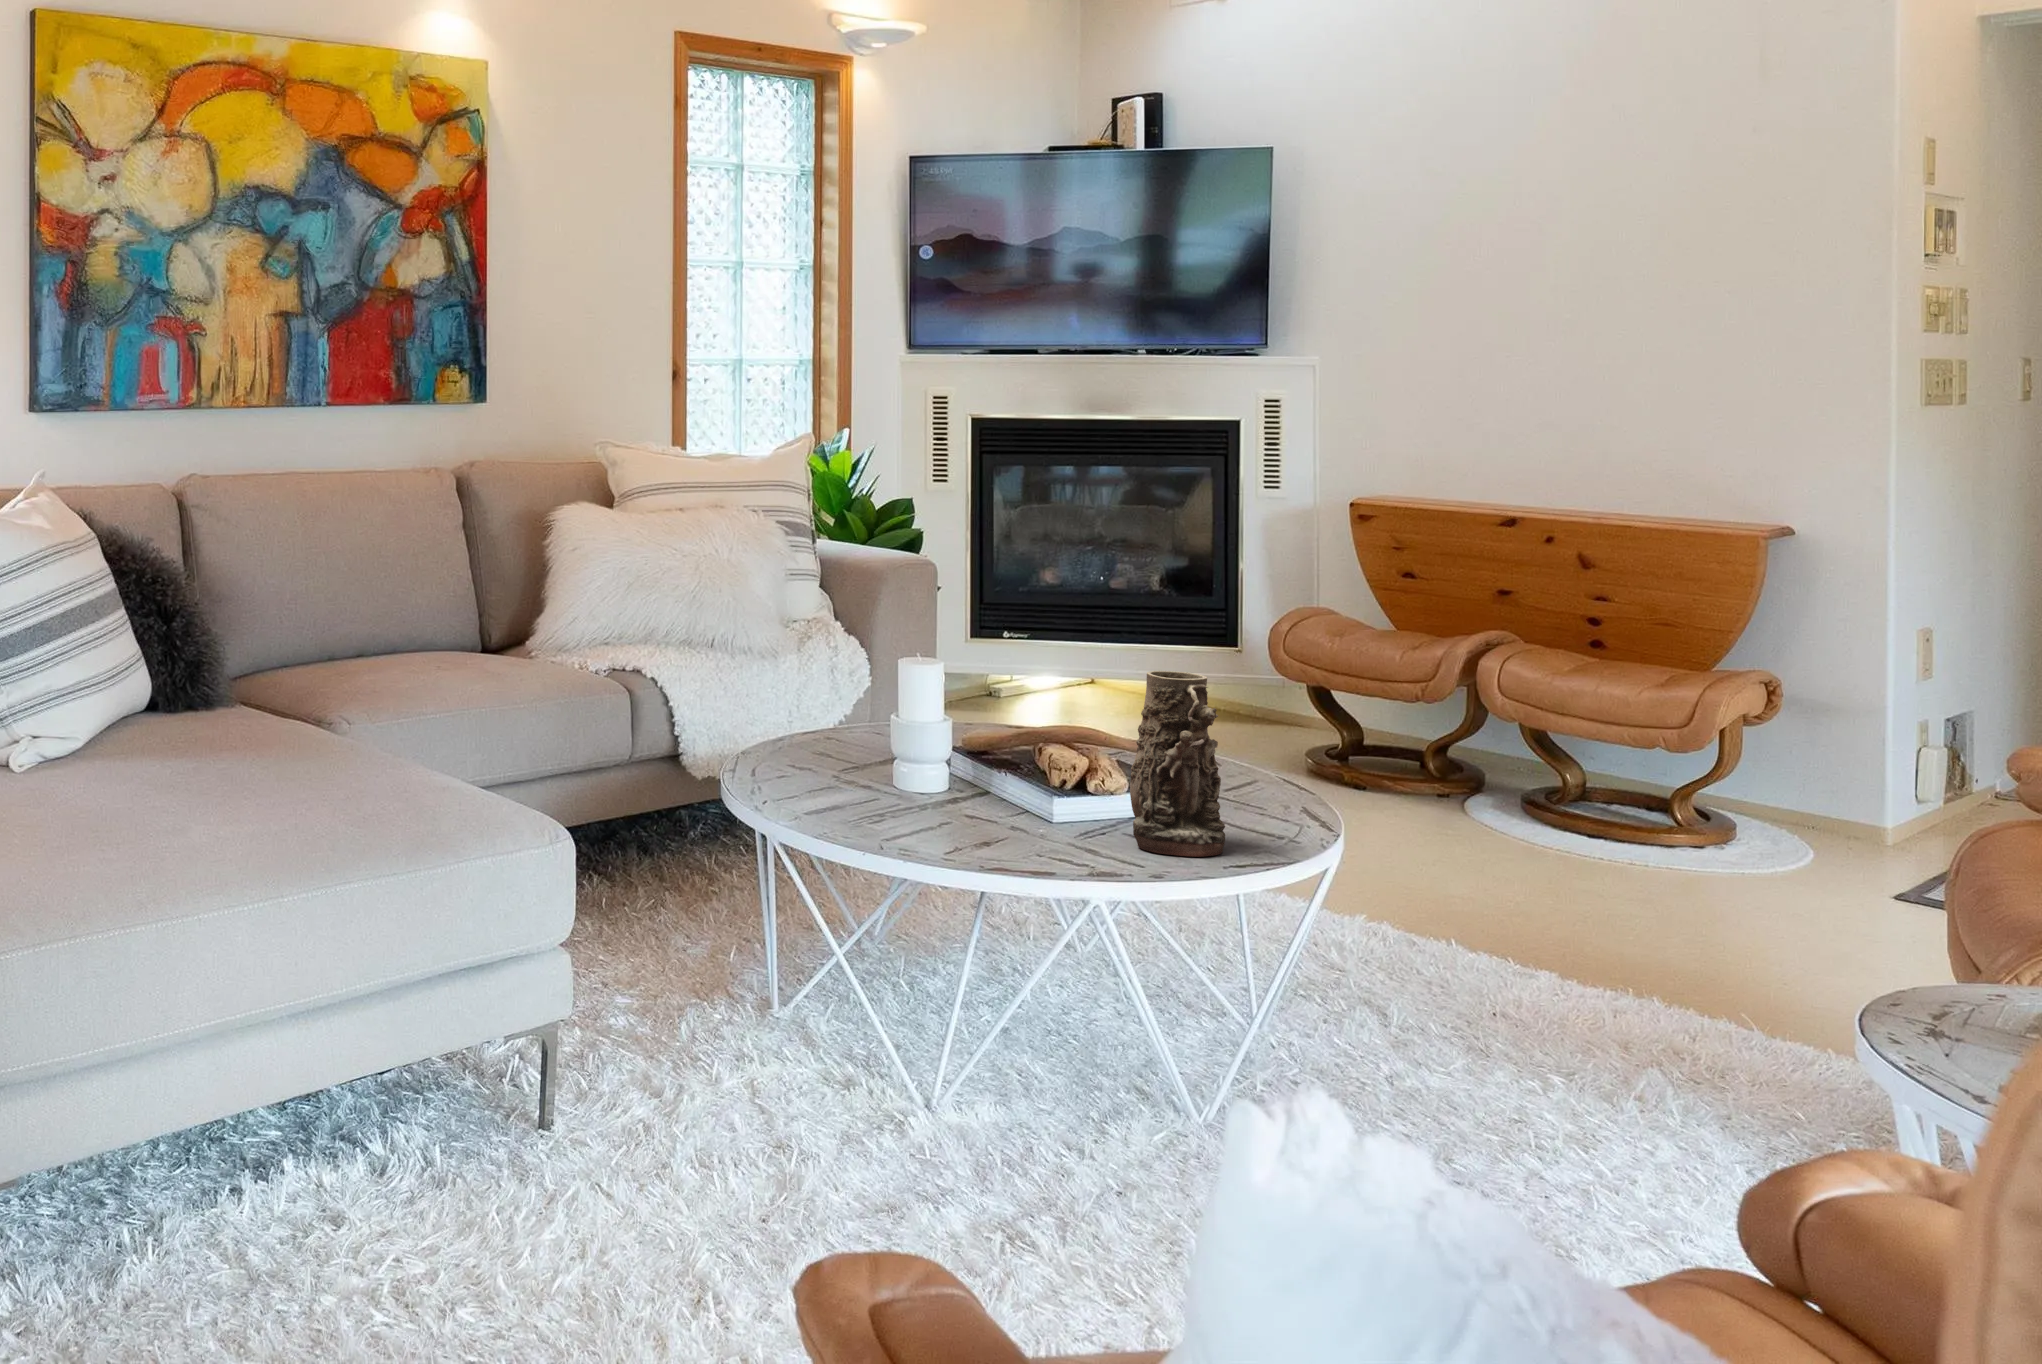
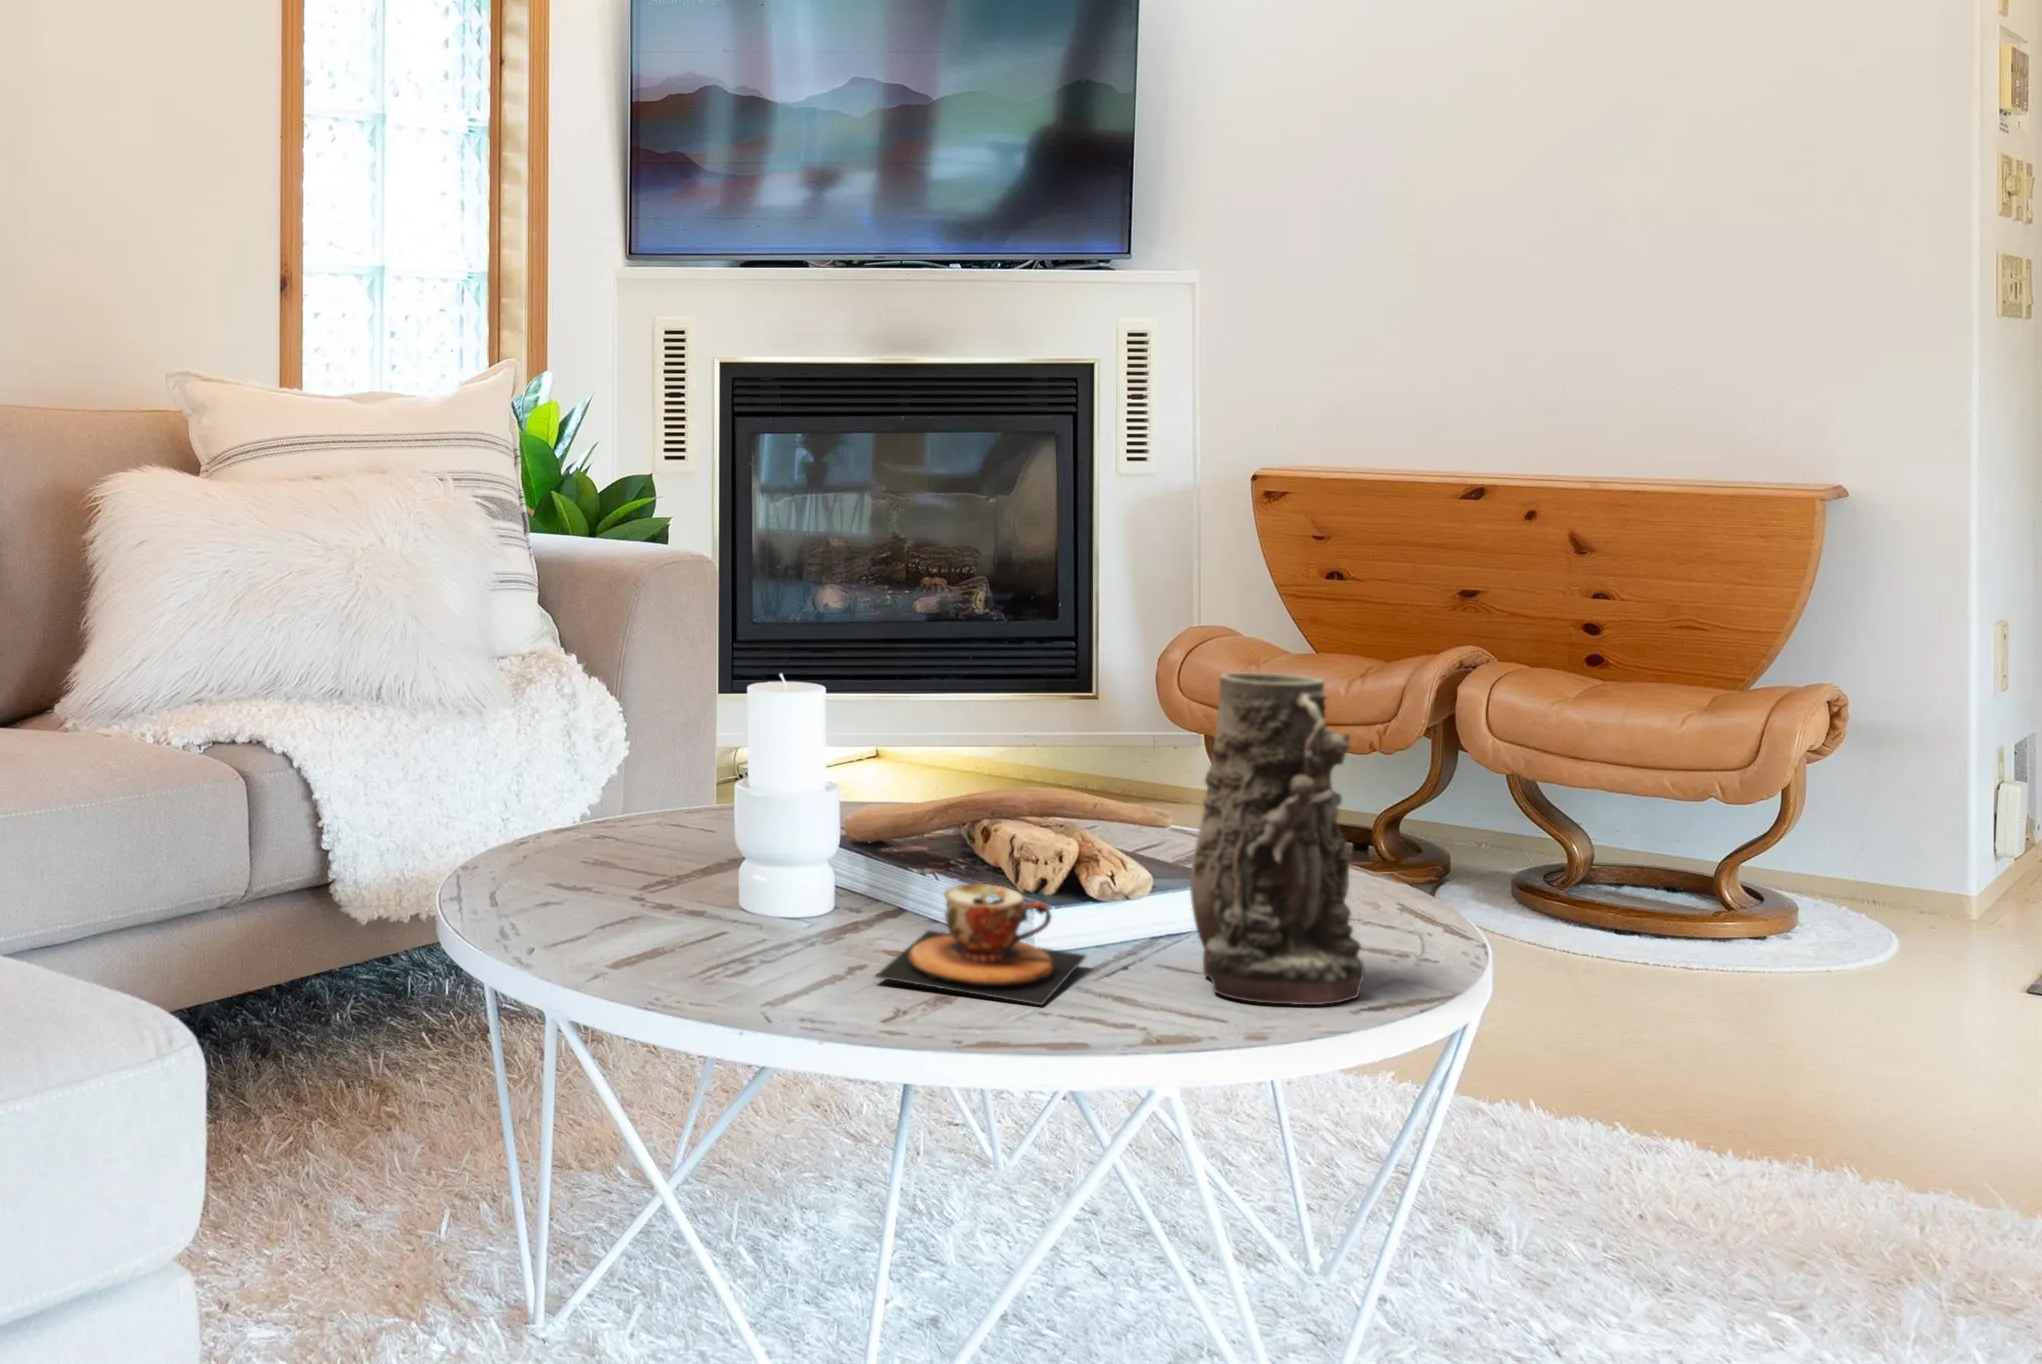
teacup: none [948,779,1075,847] -> present [876,883,1086,1005]

